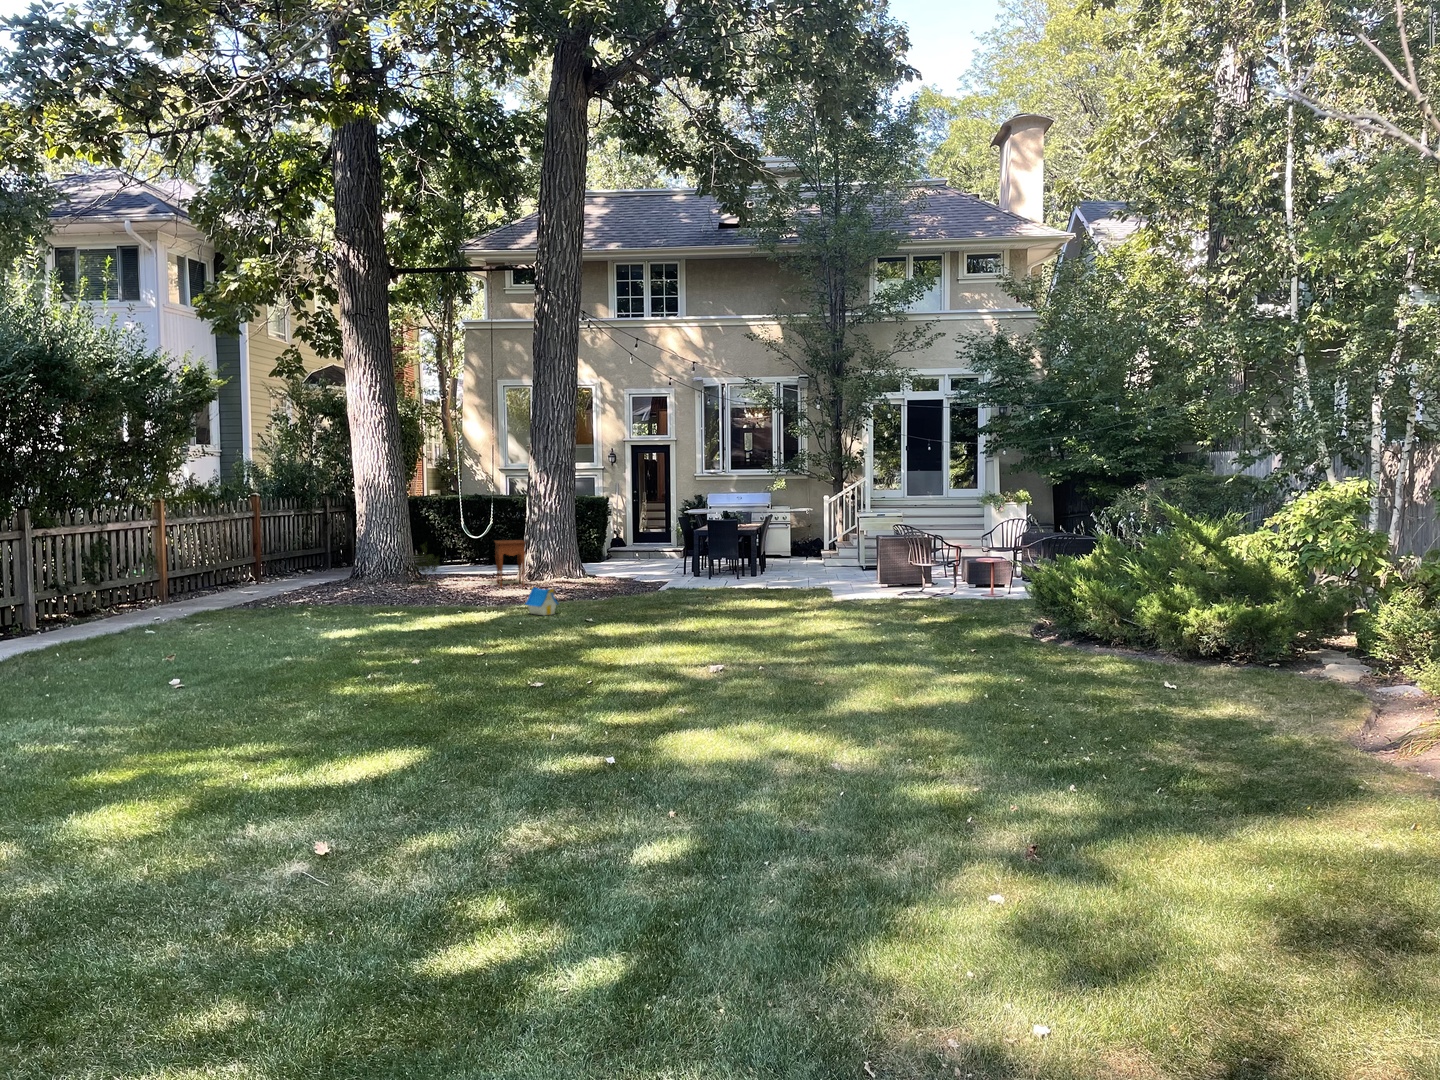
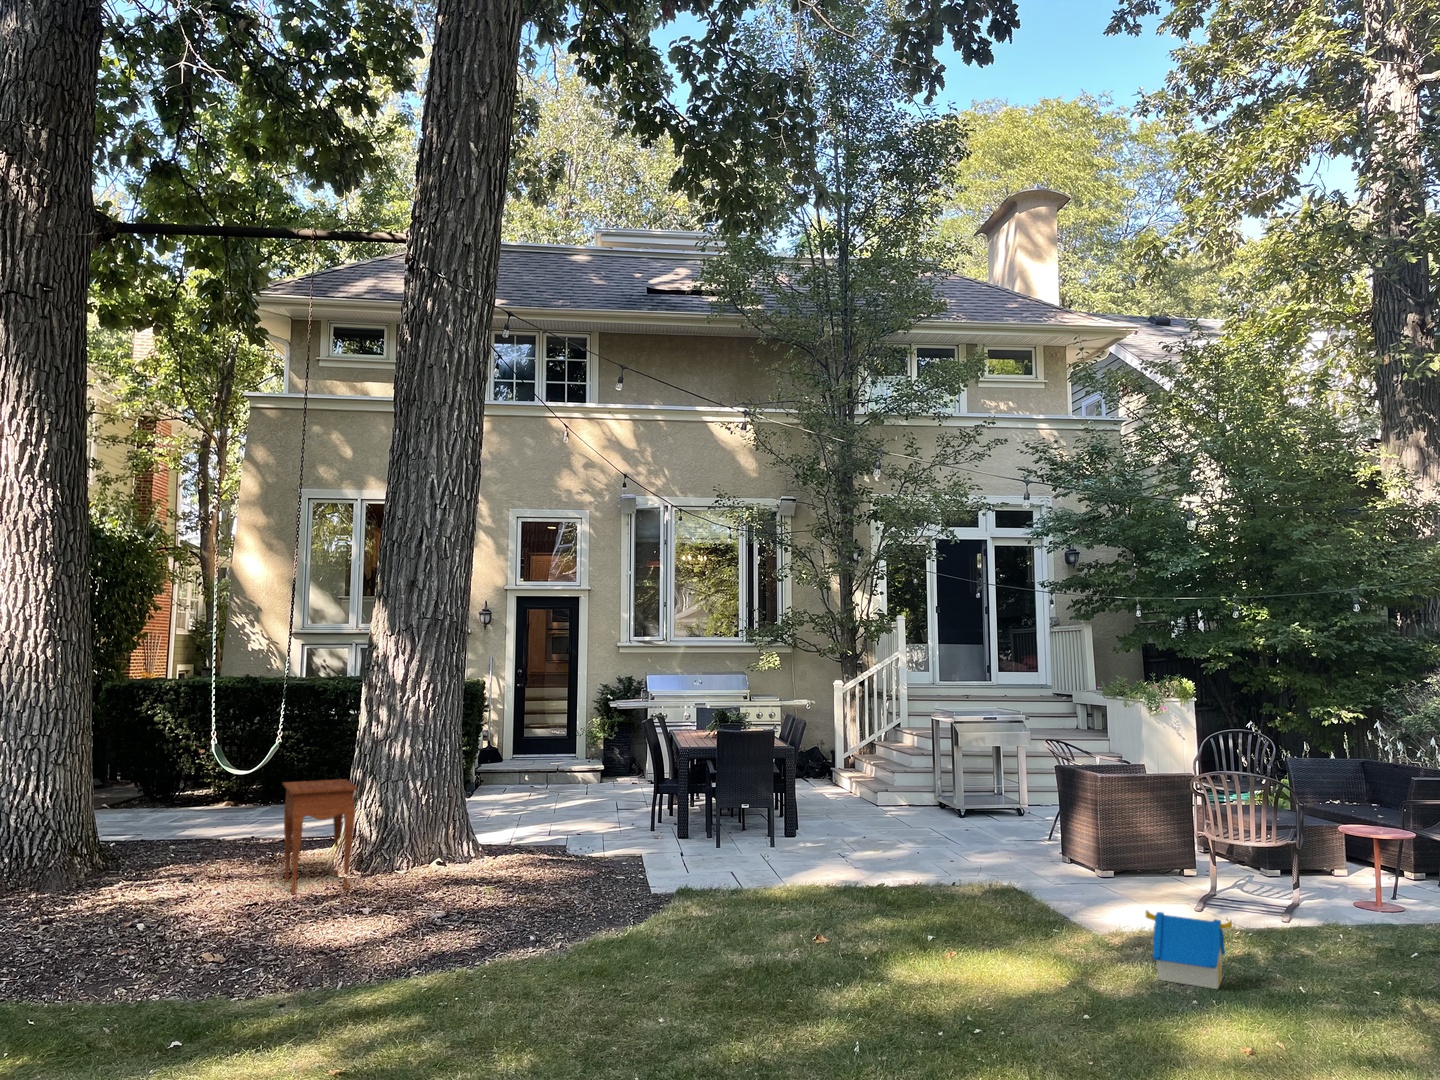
potted tree: present [413,546,438,585] -> none [81,784,157,889]
toy house: present [525,587,558,615] -> present [1146,911,1232,989]

